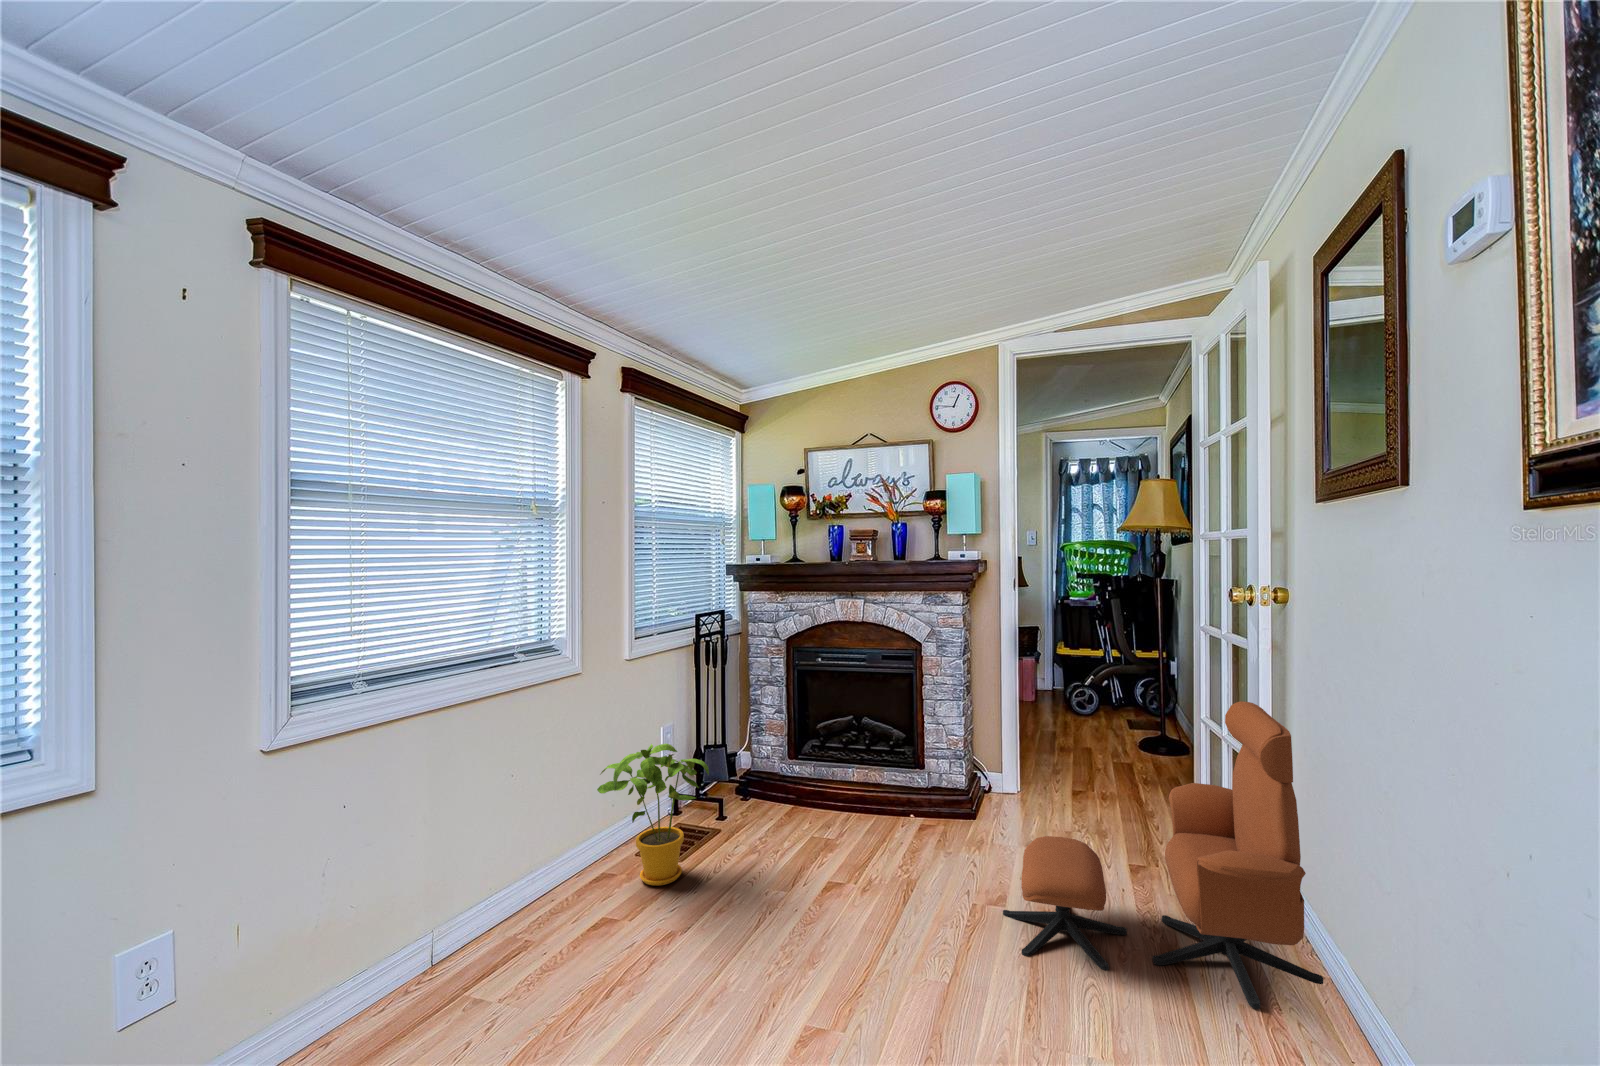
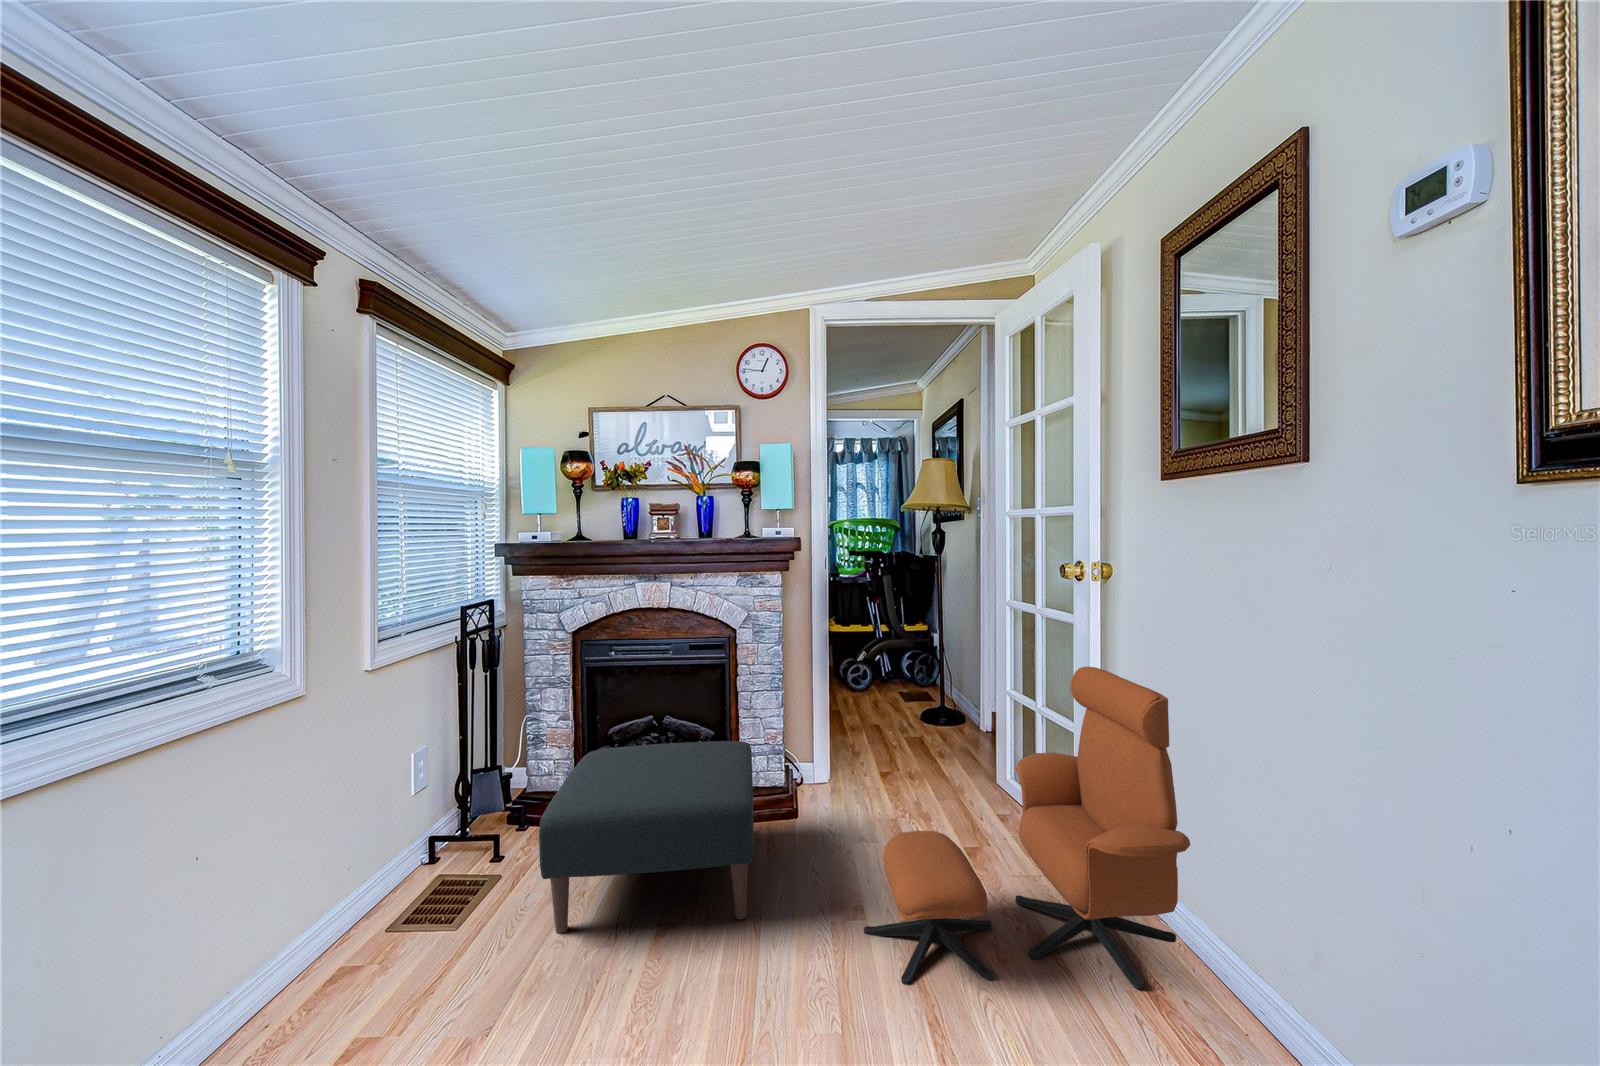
ottoman: none [749,737,929,885] -> present [539,741,754,934]
house plant: present [597,744,709,886] -> none [288,793,480,1003]

